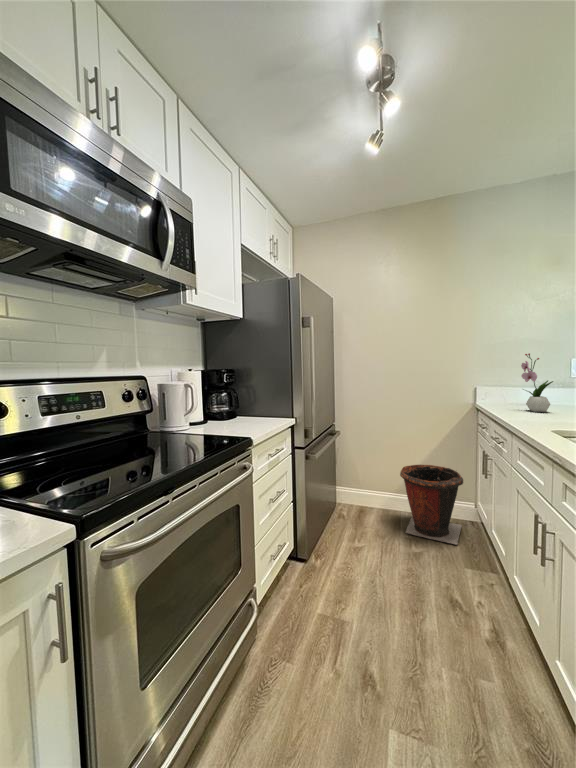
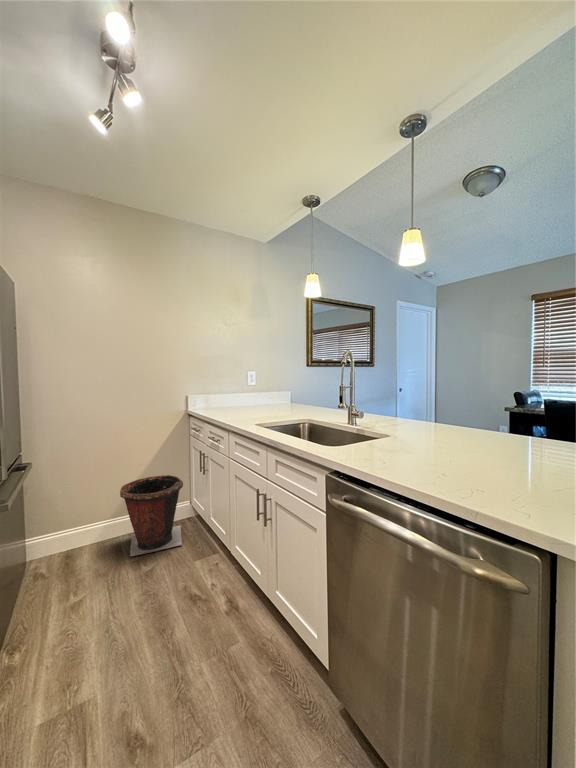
flower arrangement: present [521,353,553,412] -> none [222,368,243,414]

